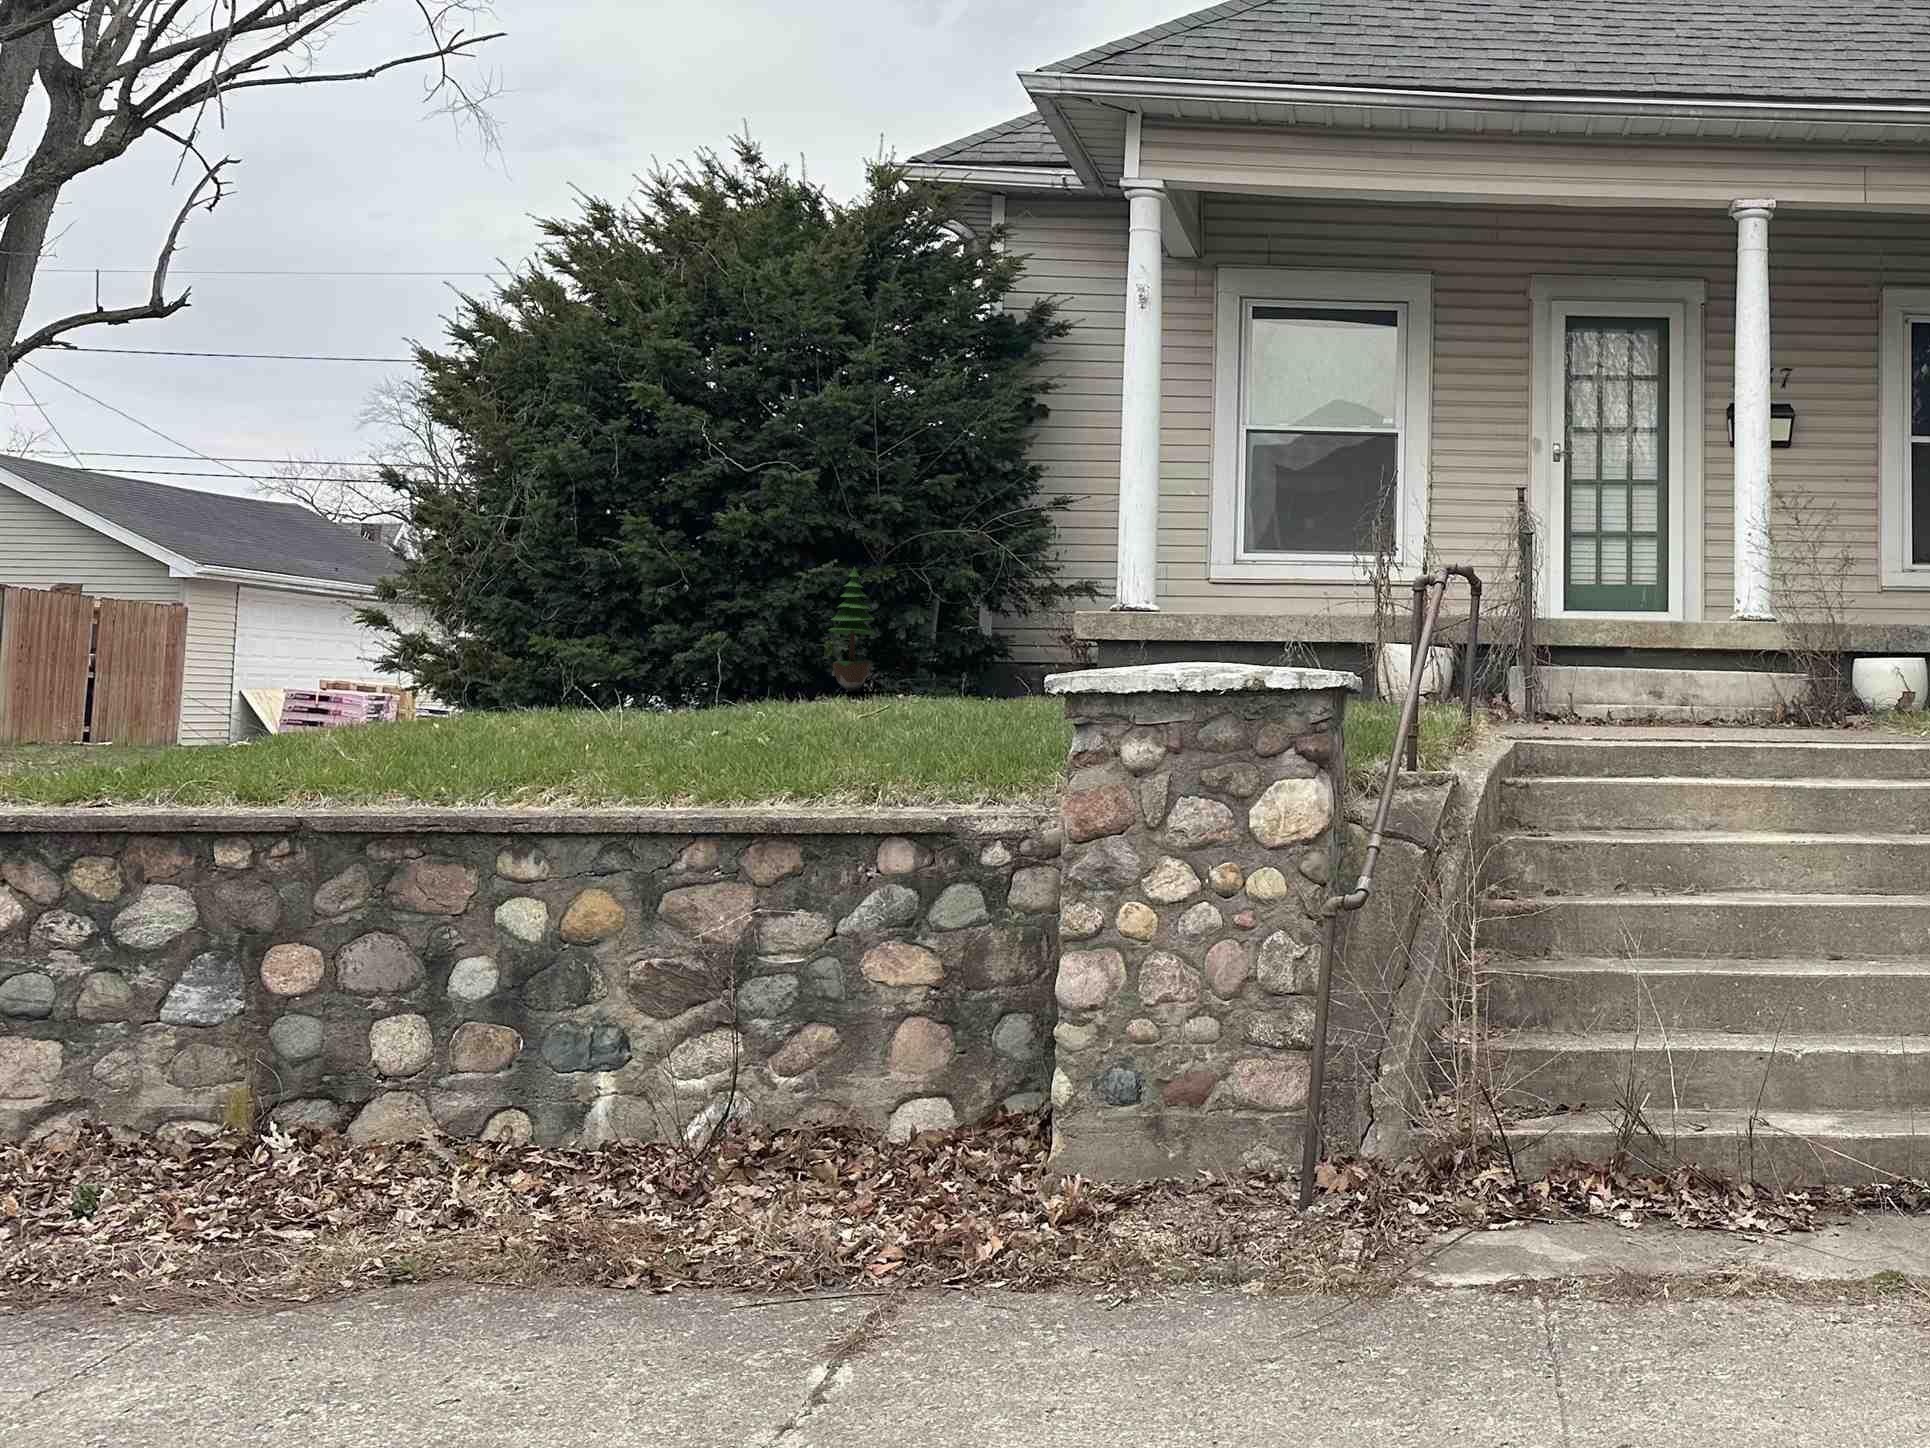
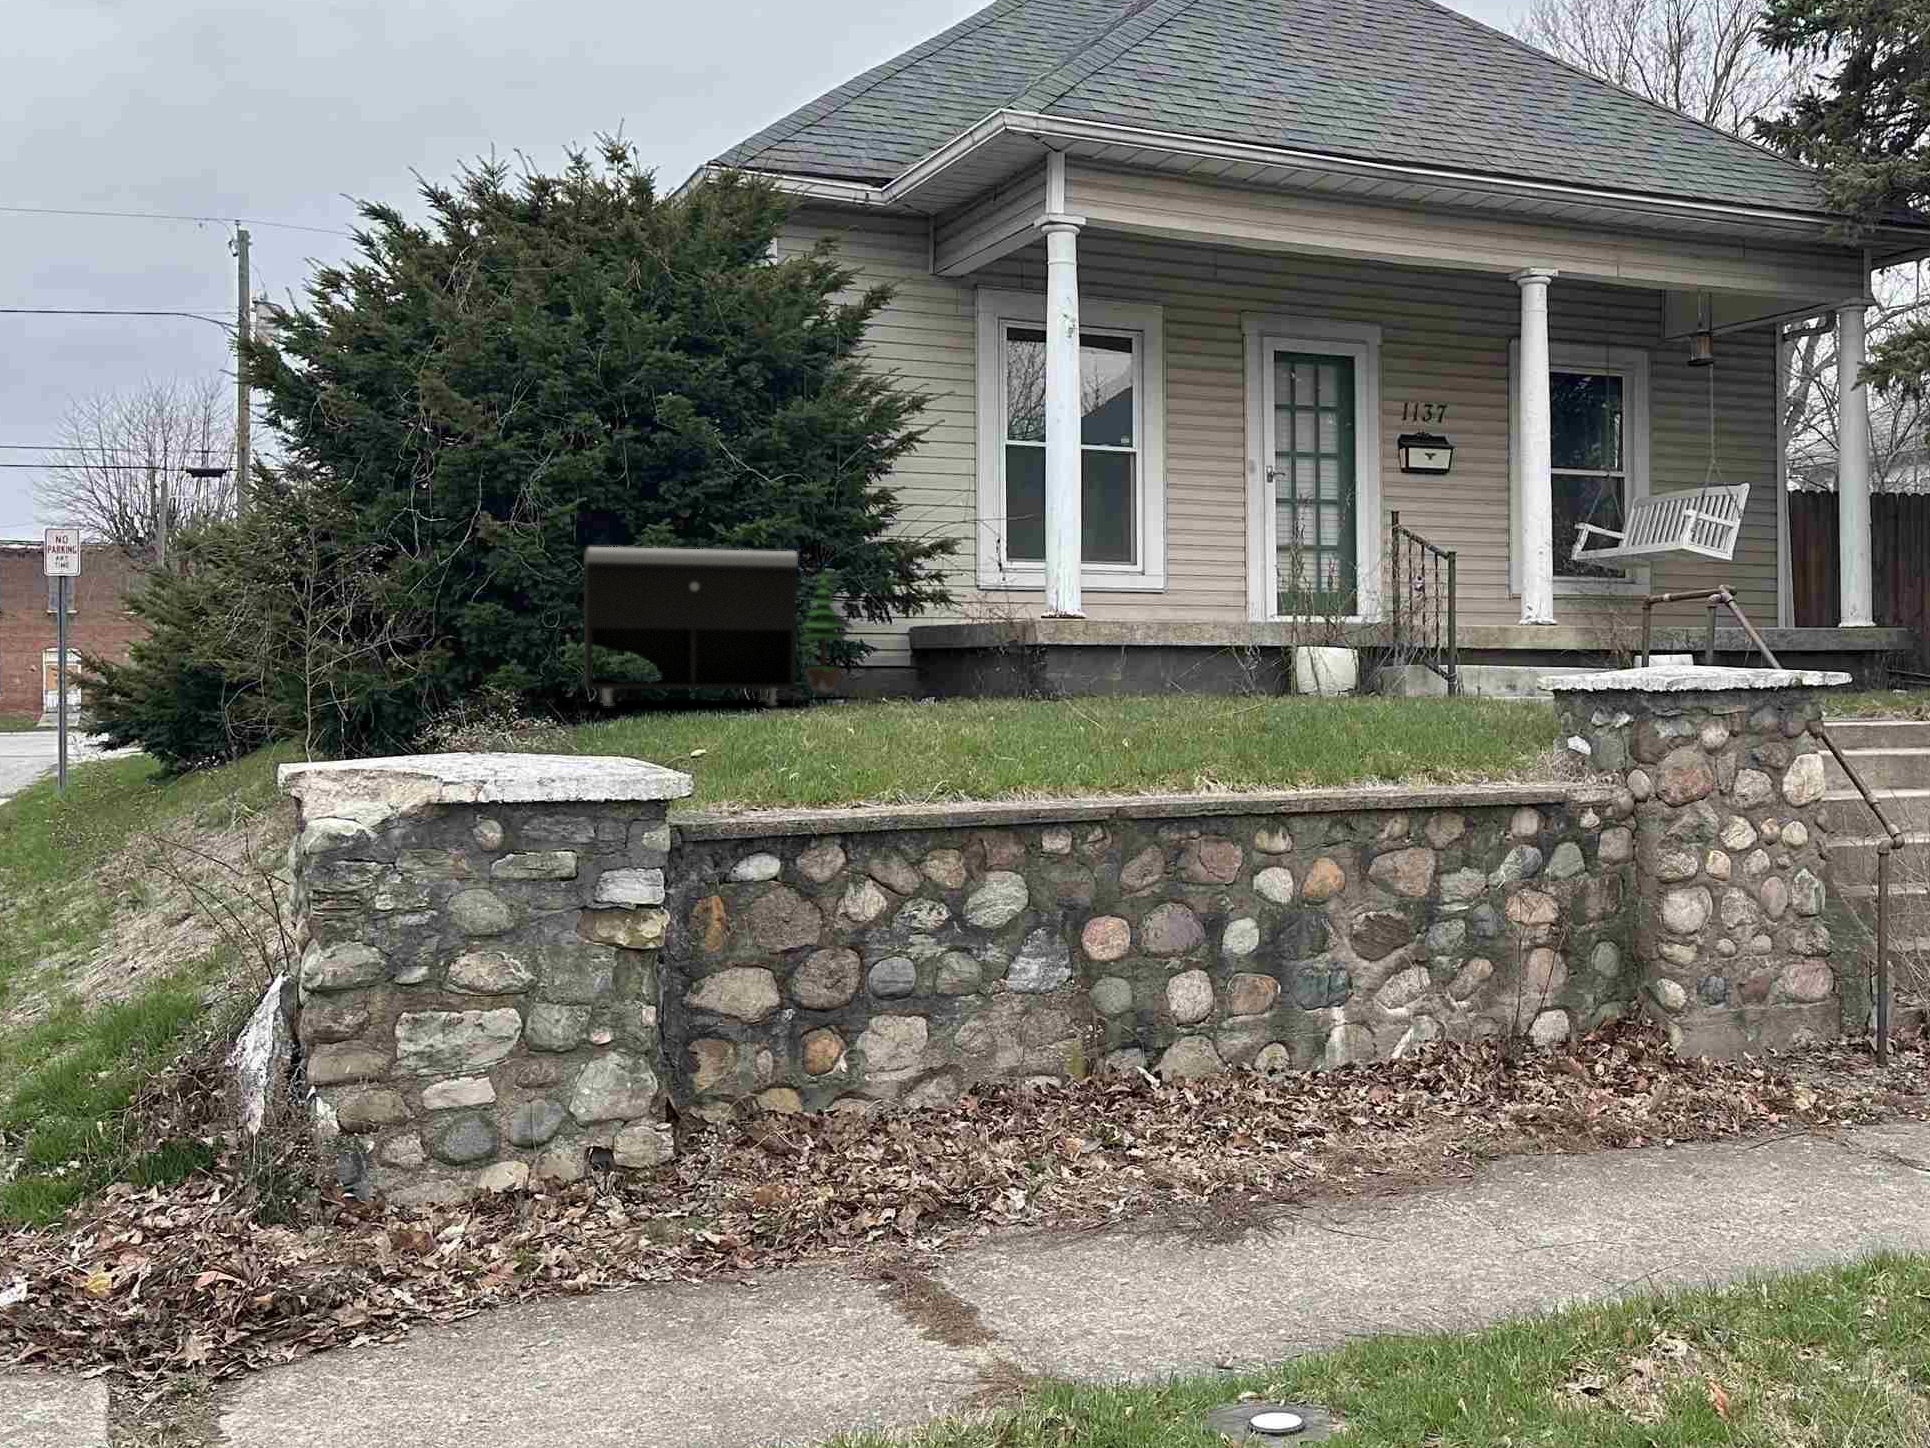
storage bench: none [557,542,806,699] -> present [584,547,798,706]

